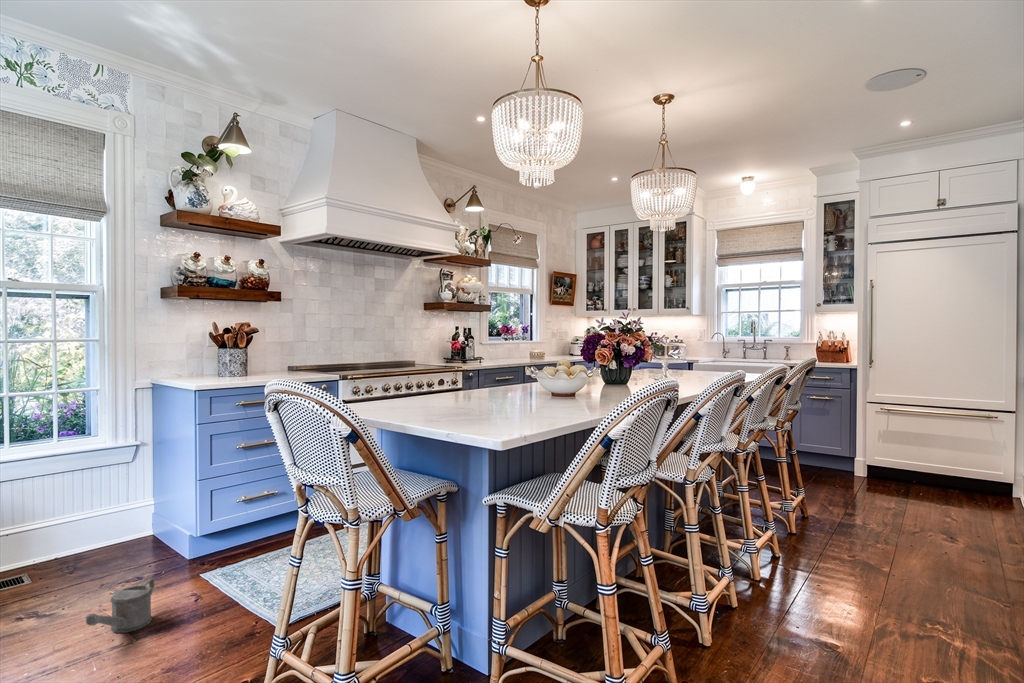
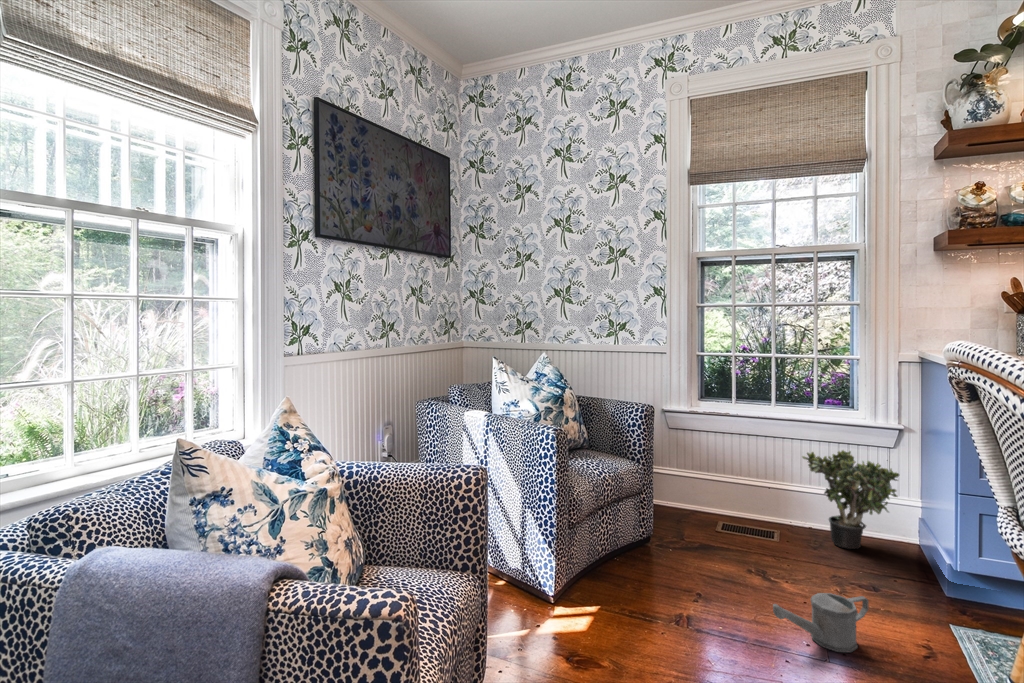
potted plant: none [52,471,143,563] -> present [802,450,899,549]

